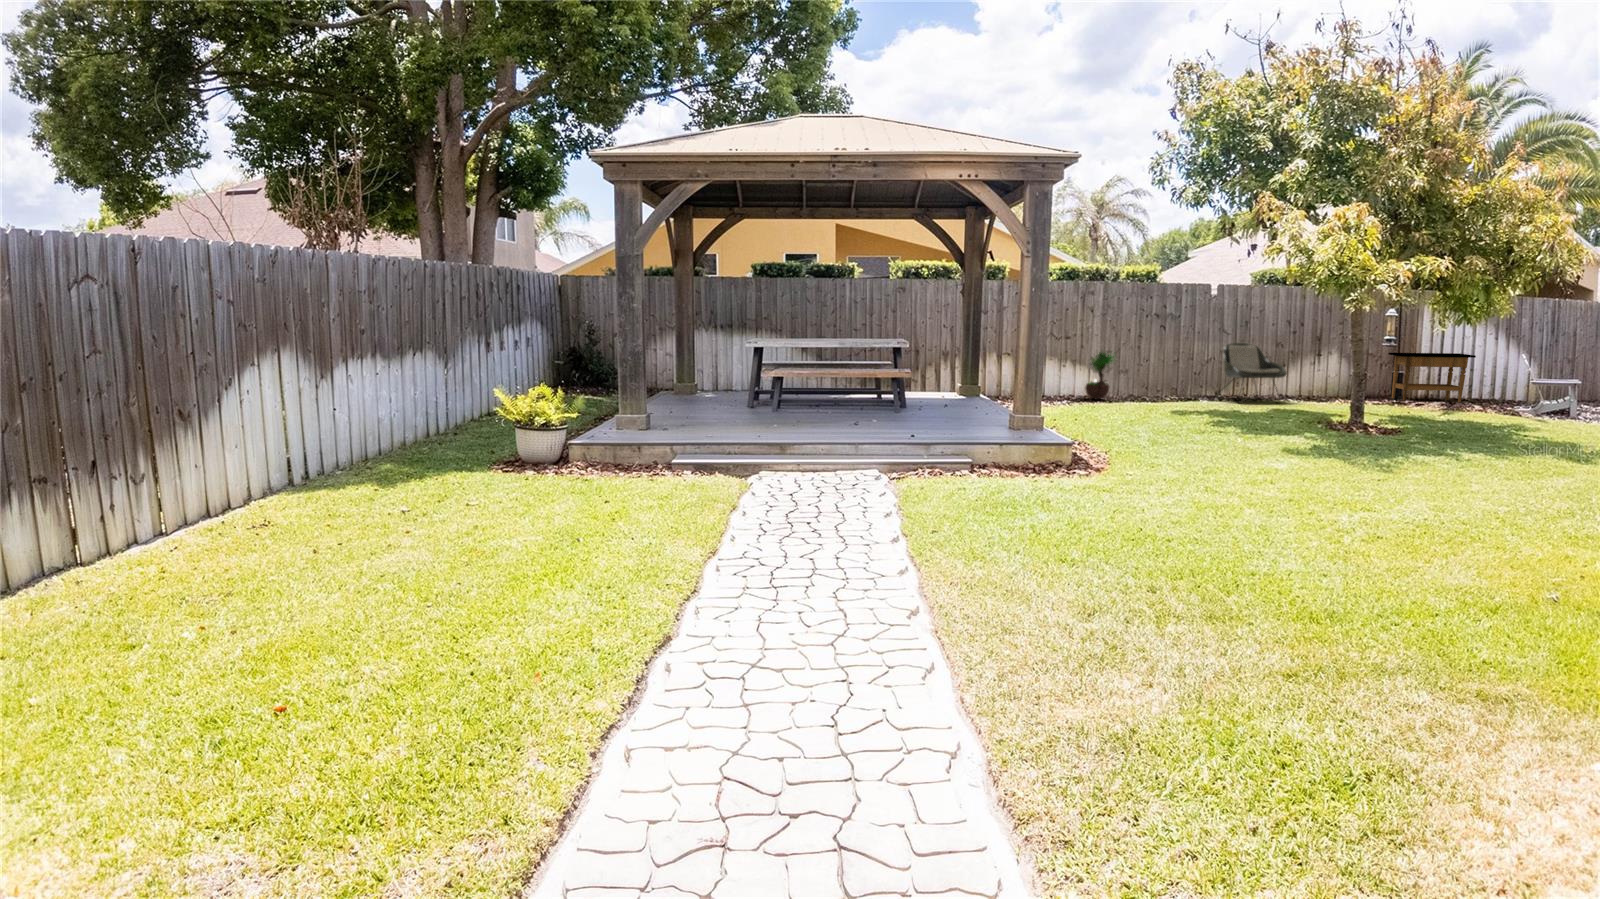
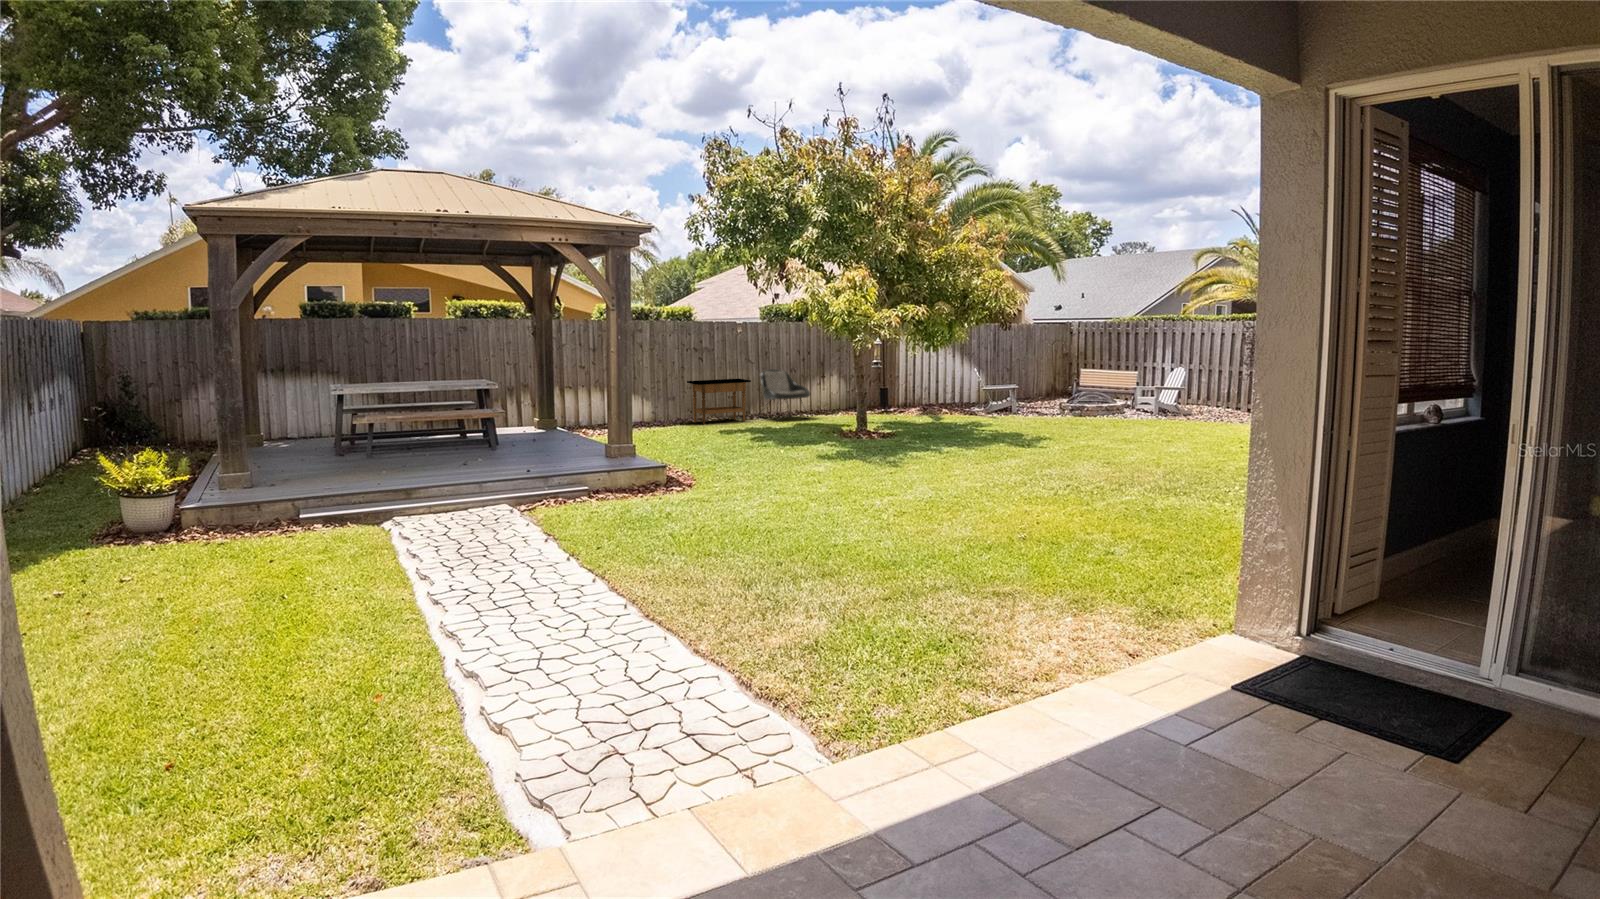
potted tree: present [1086,352,1114,399] -> none [650,378,676,425]
side table: present [1388,353,1476,402] -> present [687,379,751,424]

